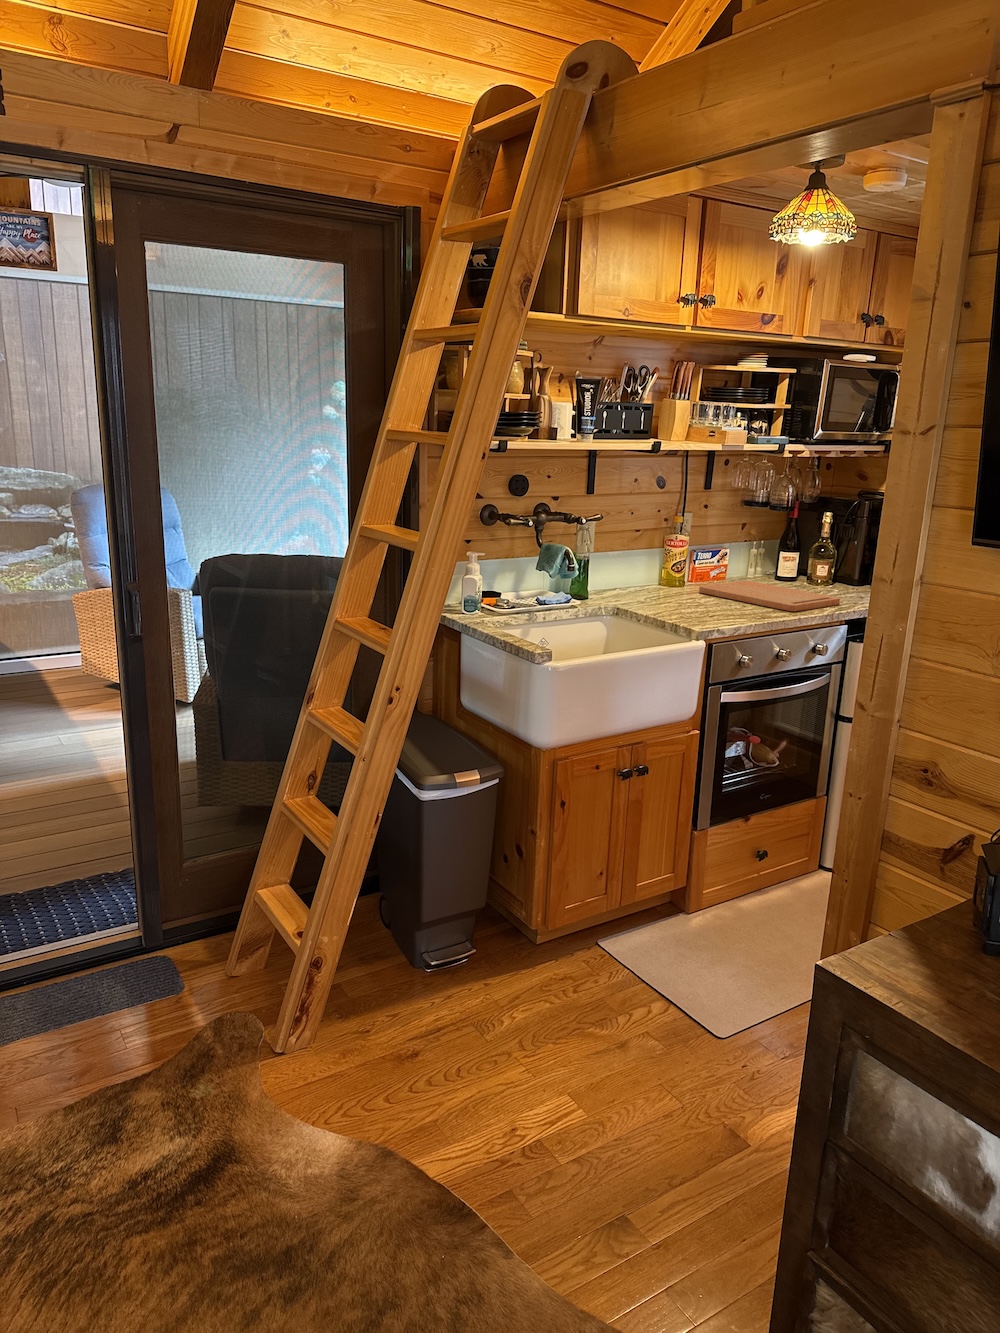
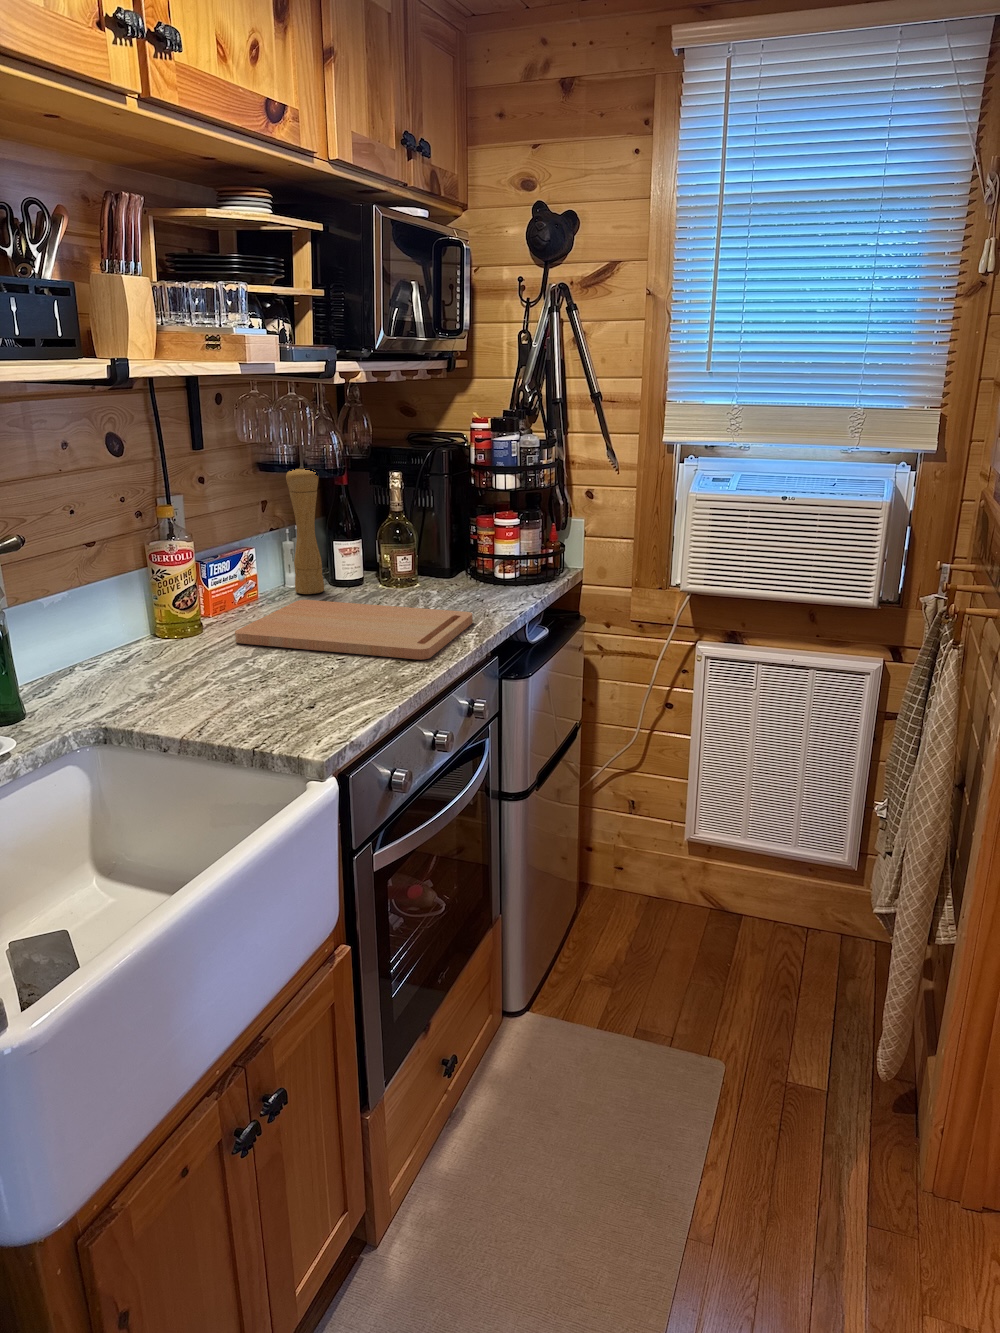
pepper mill: none [750,505,775,581] -> present [286,467,324,594]

